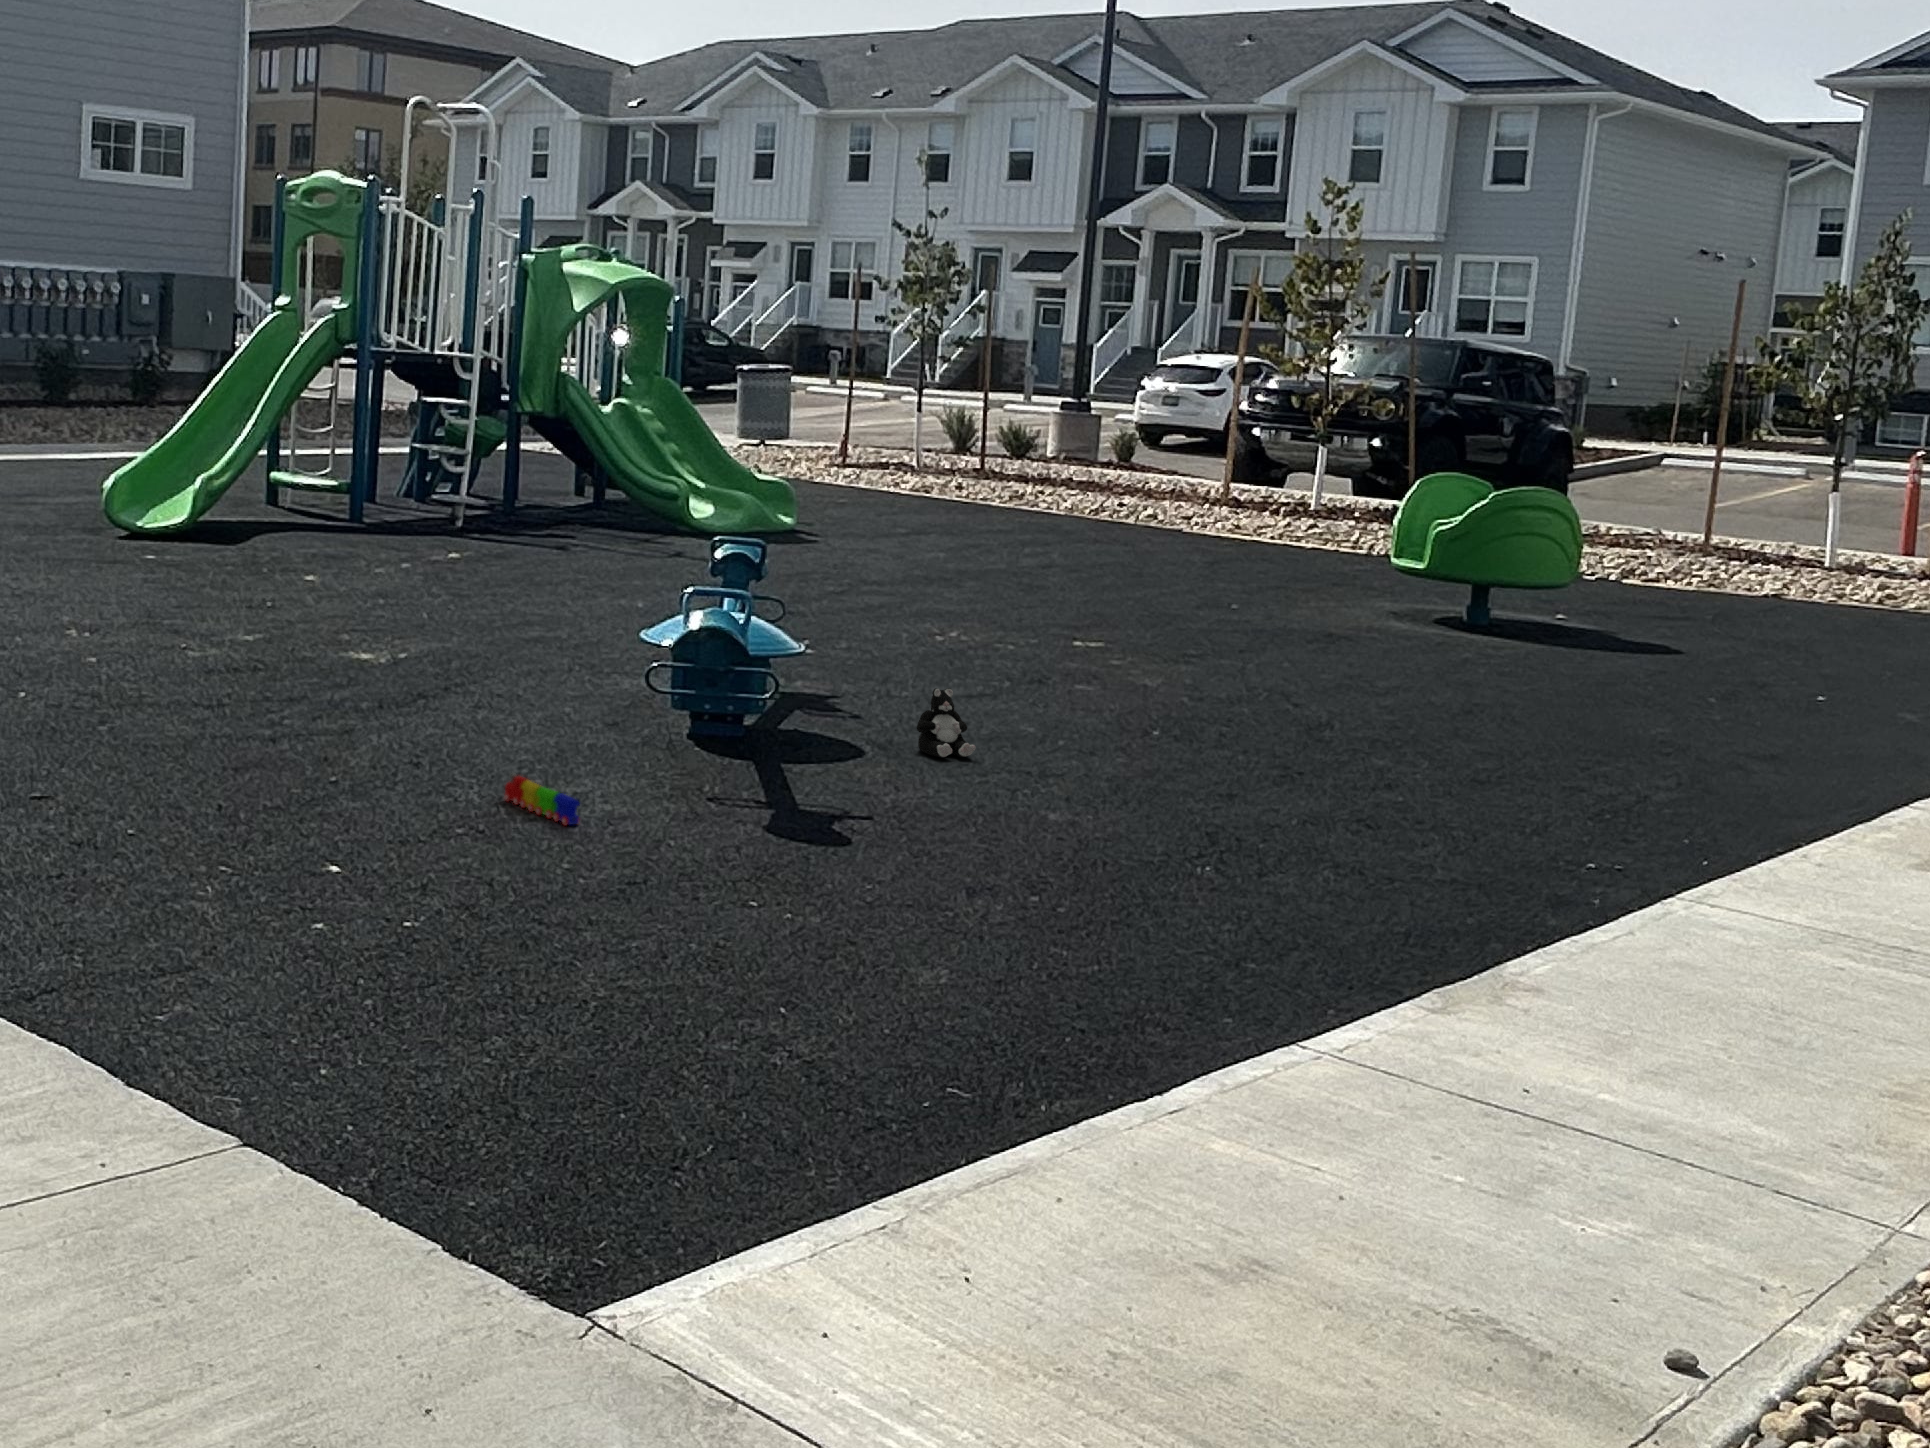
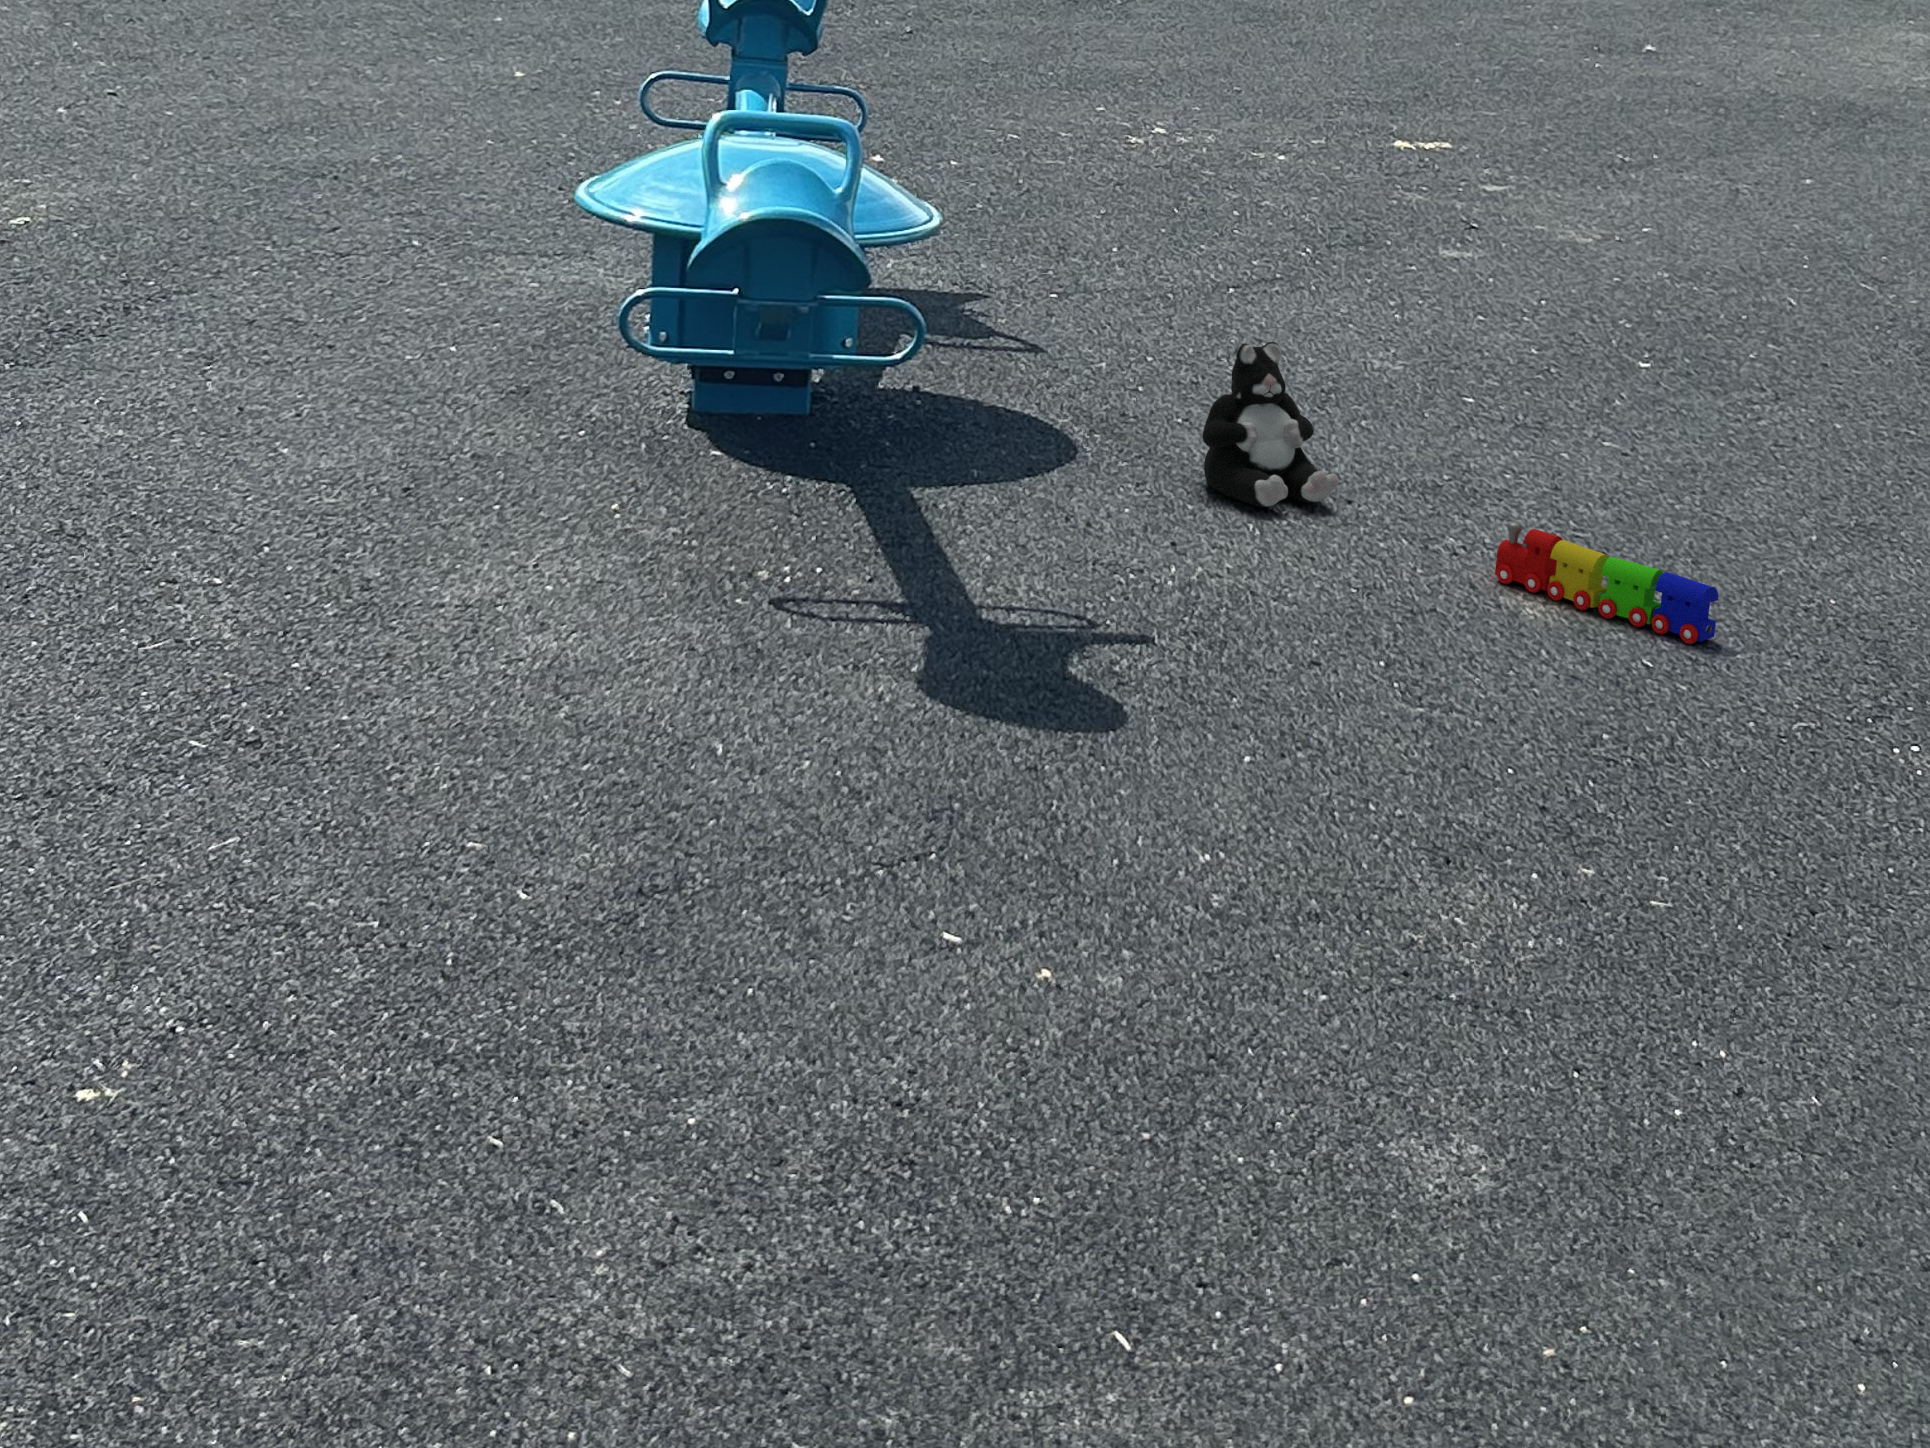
toy train: present [504,773,580,825] -> present [1495,522,1718,644]

